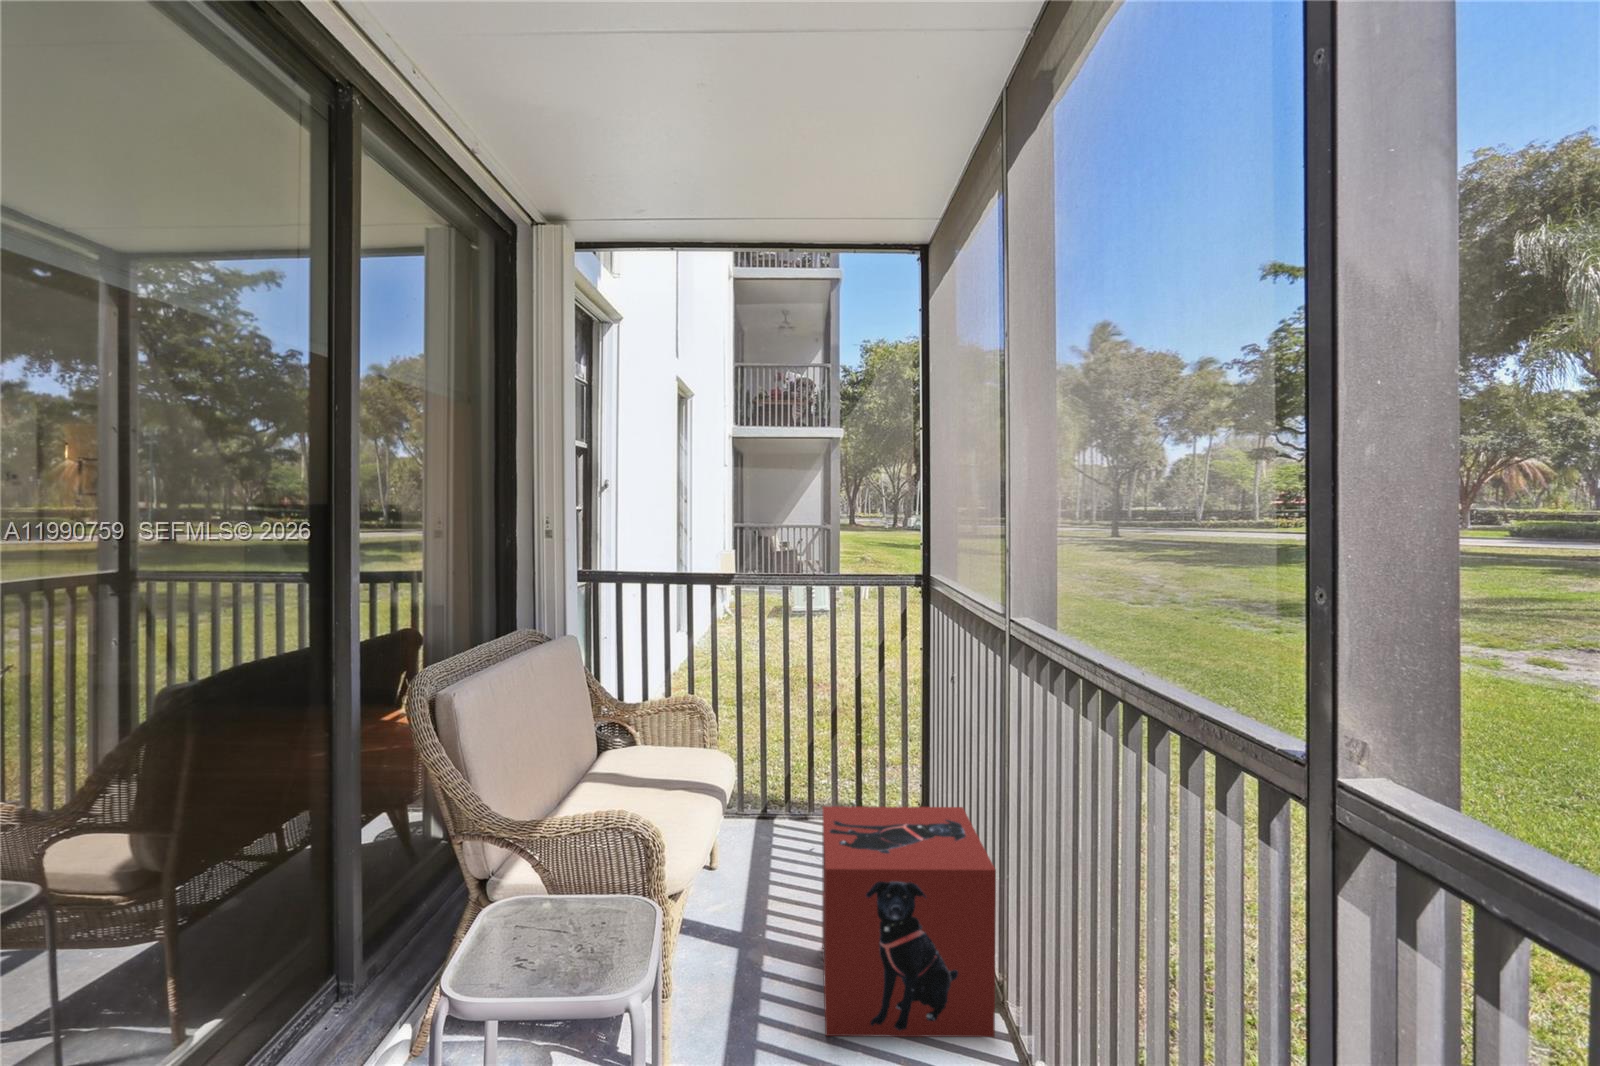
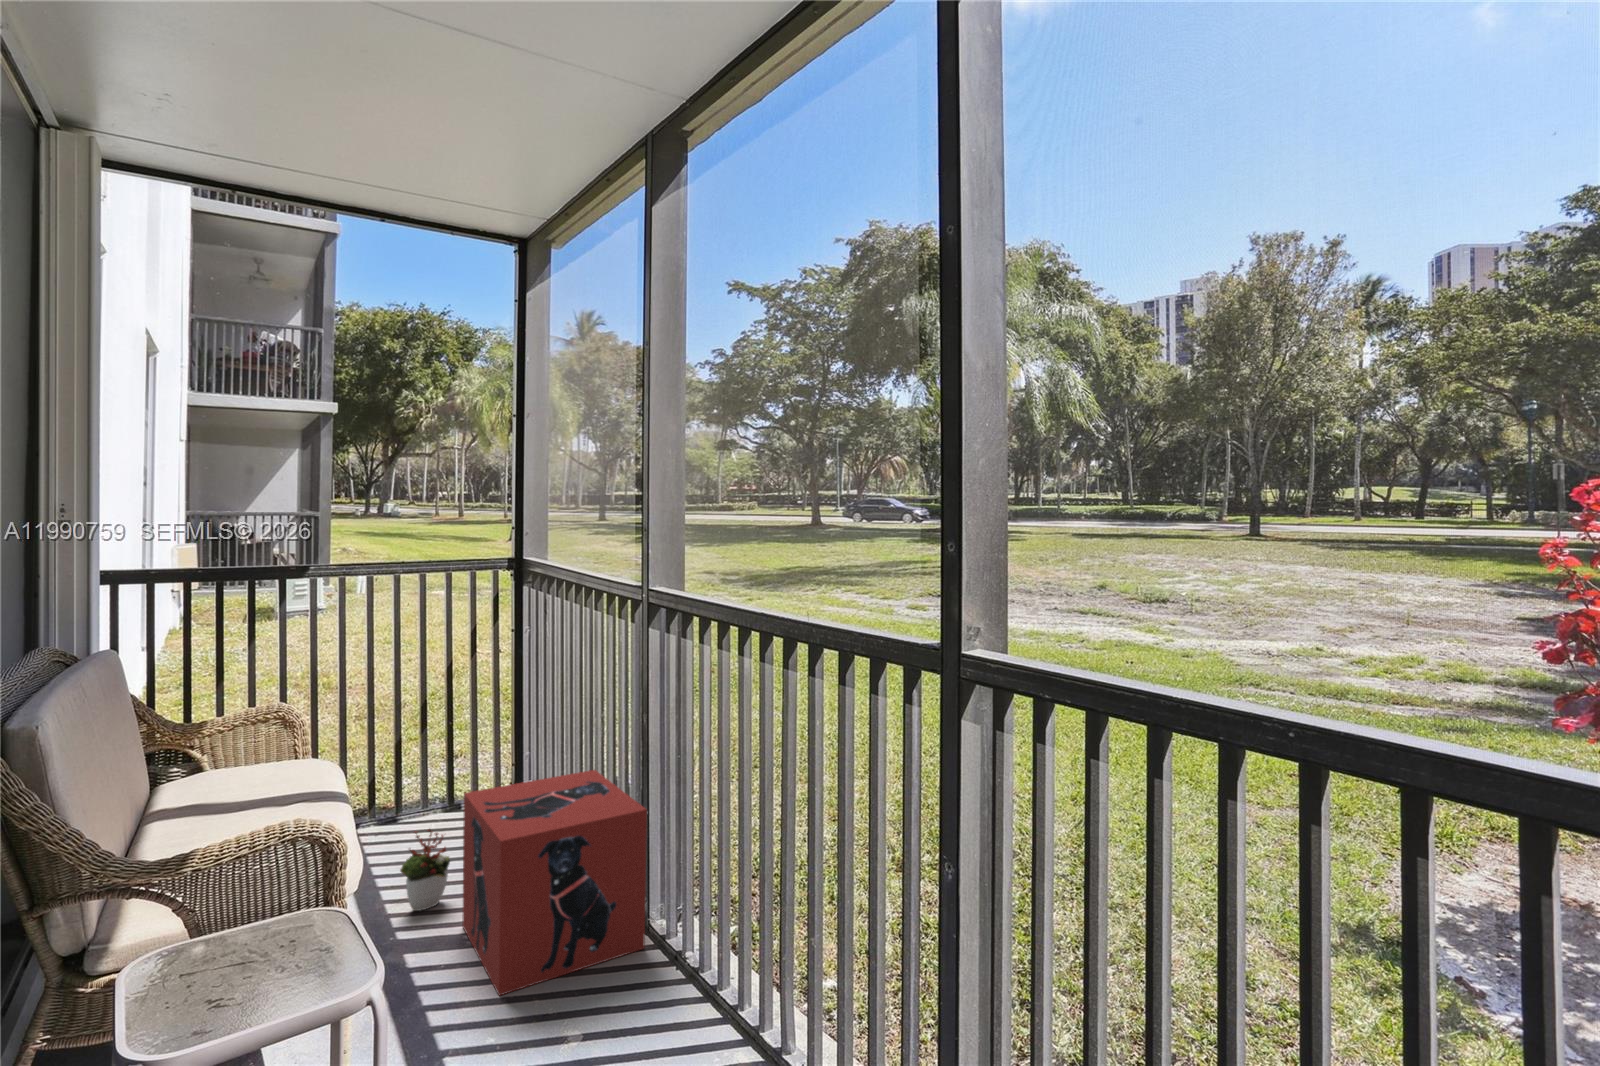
decorative plant: none [775,834,822,915] -> present [400,829,450,911]

